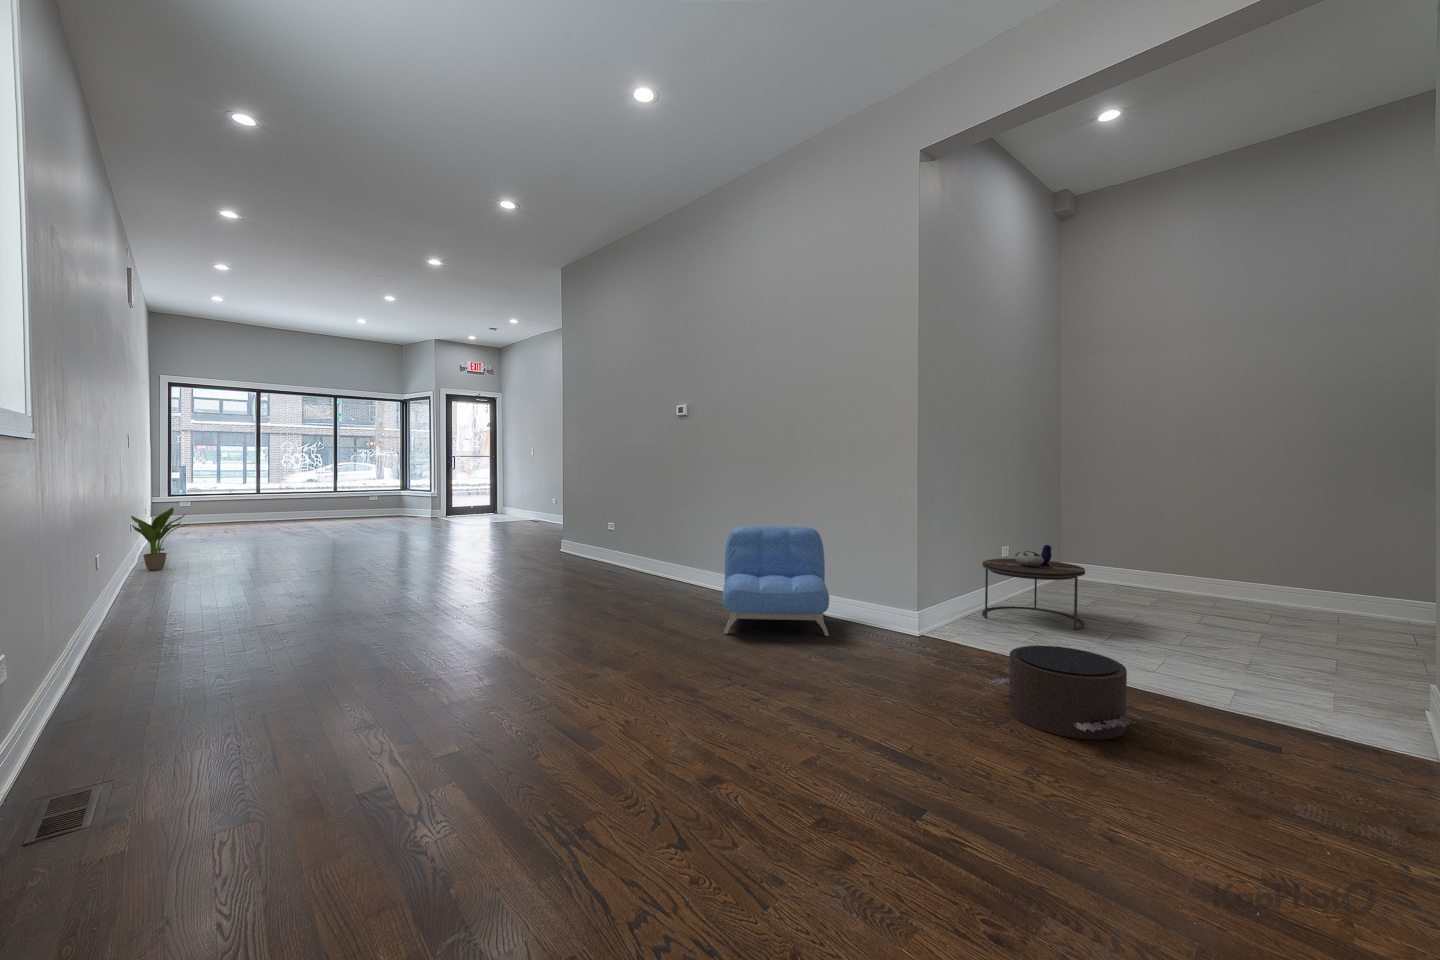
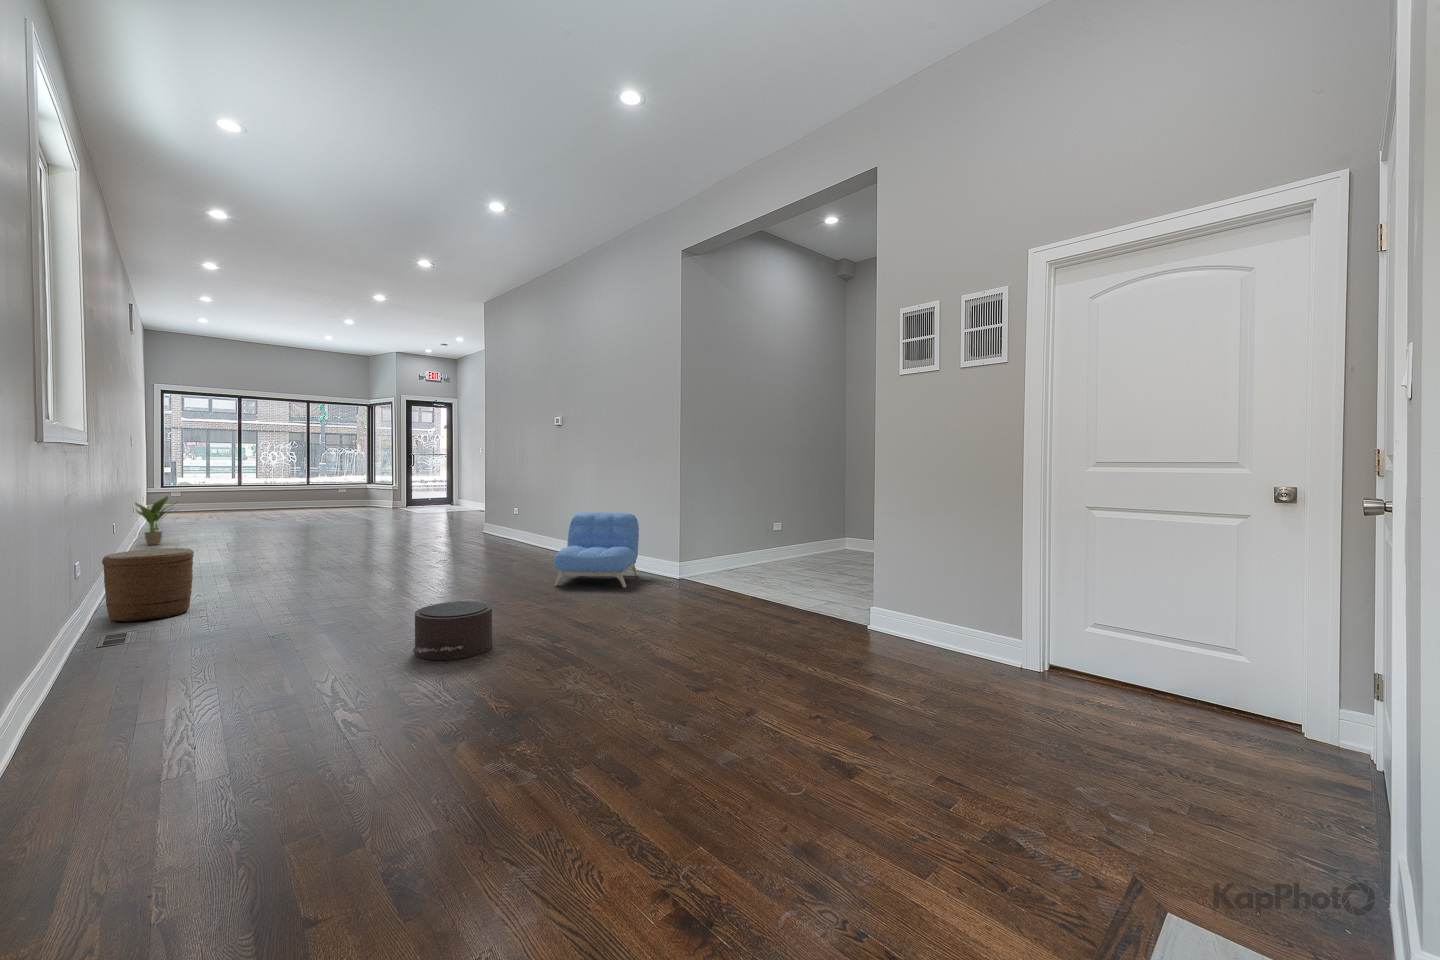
side table: present [982,545,1085,630] -> none [752,527,818,586]
woven basket: none [55,593,207,723] -> present [102,548,194,621]
pouf: present [989,646,1136,740] -> present [413,601,492,660]

